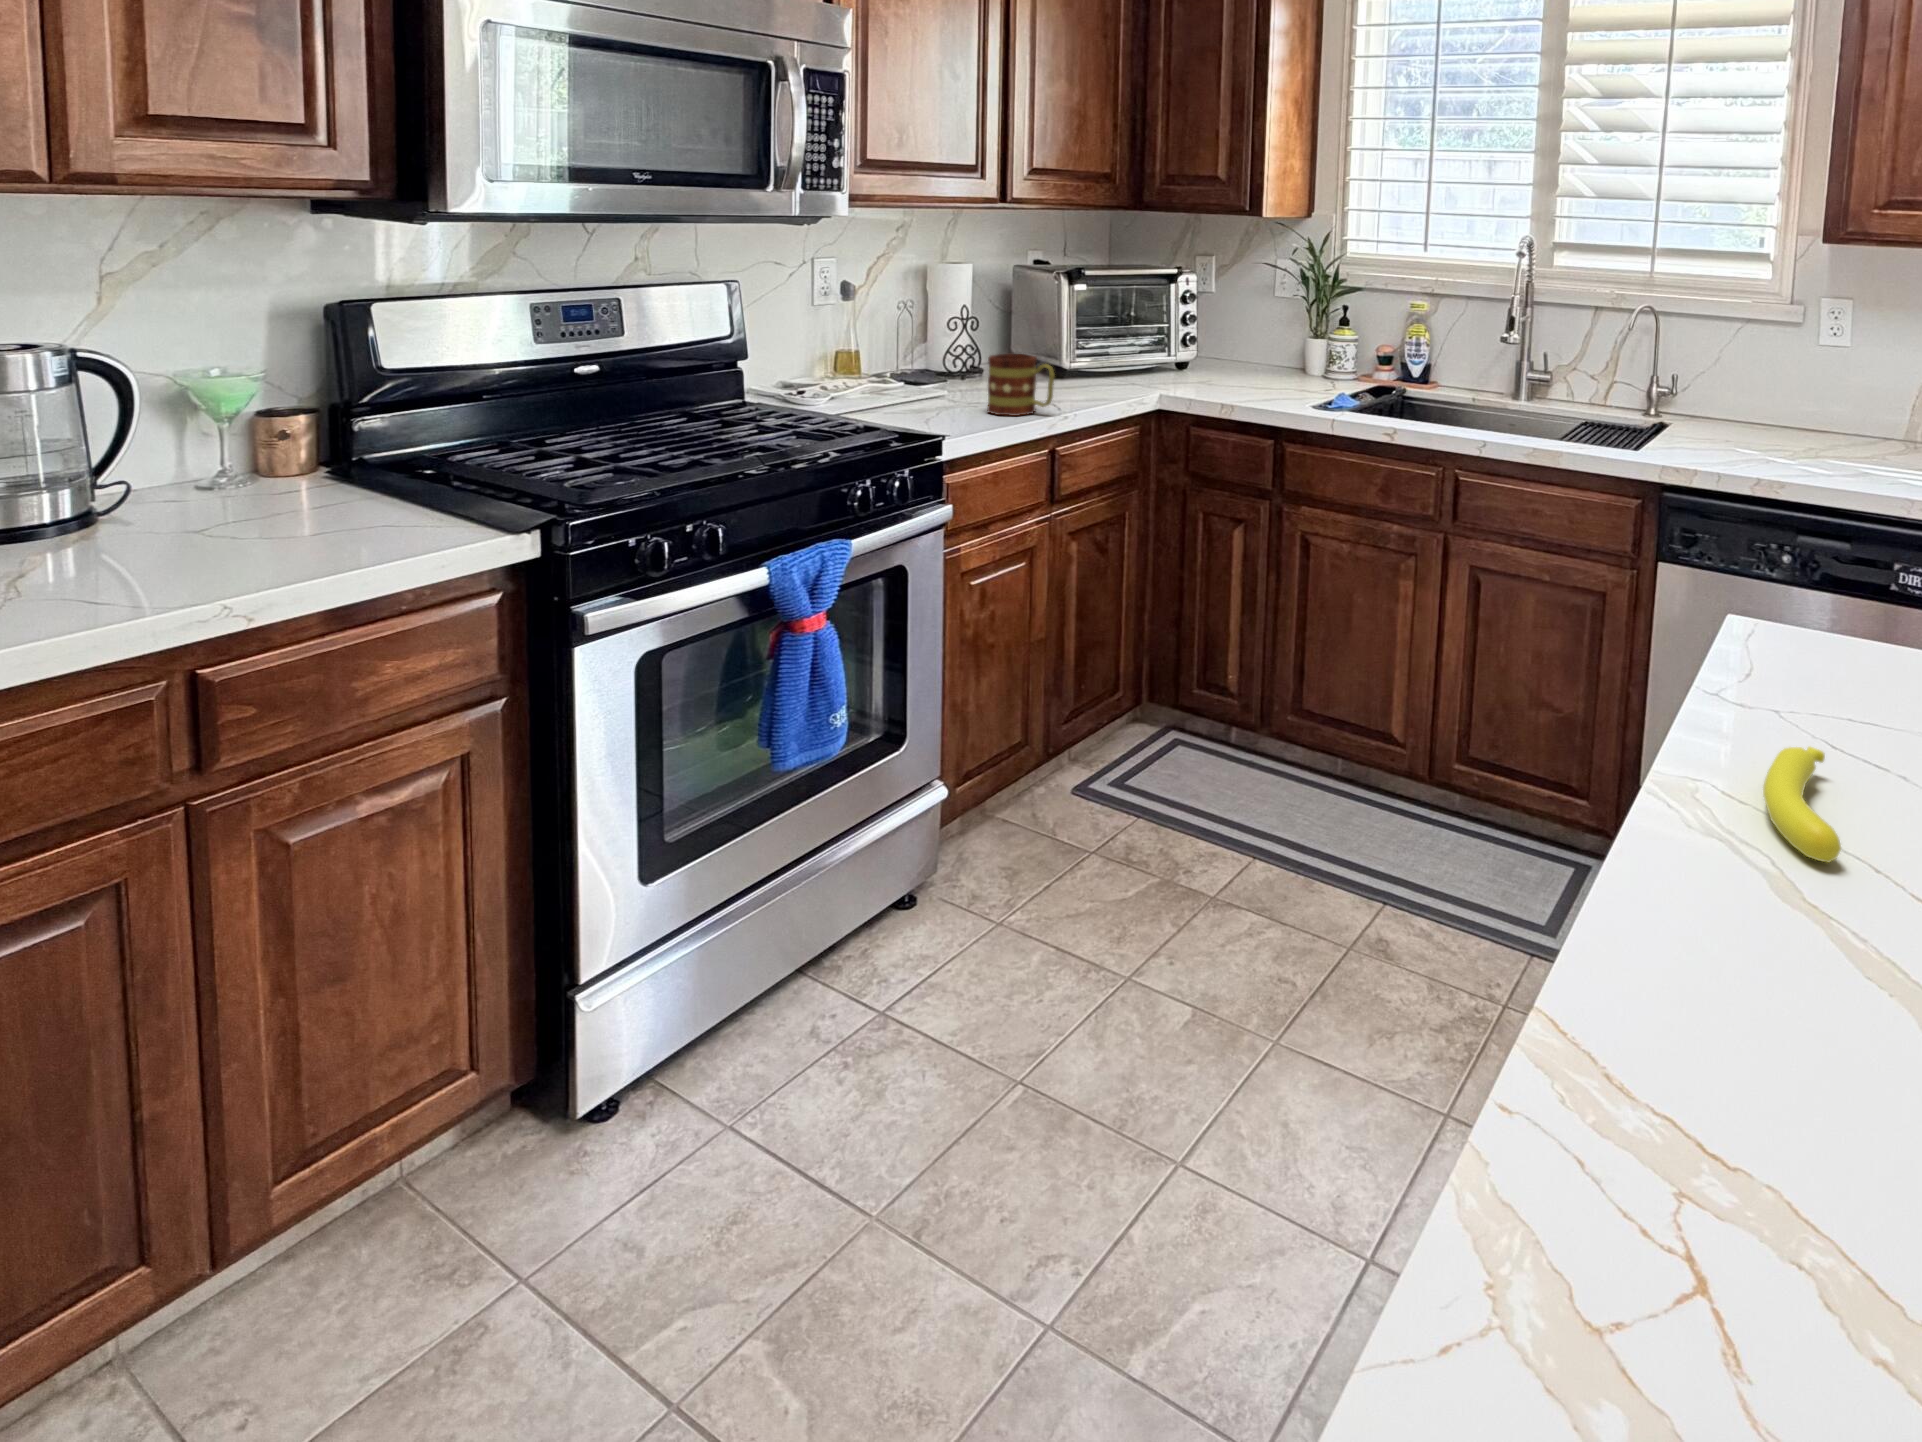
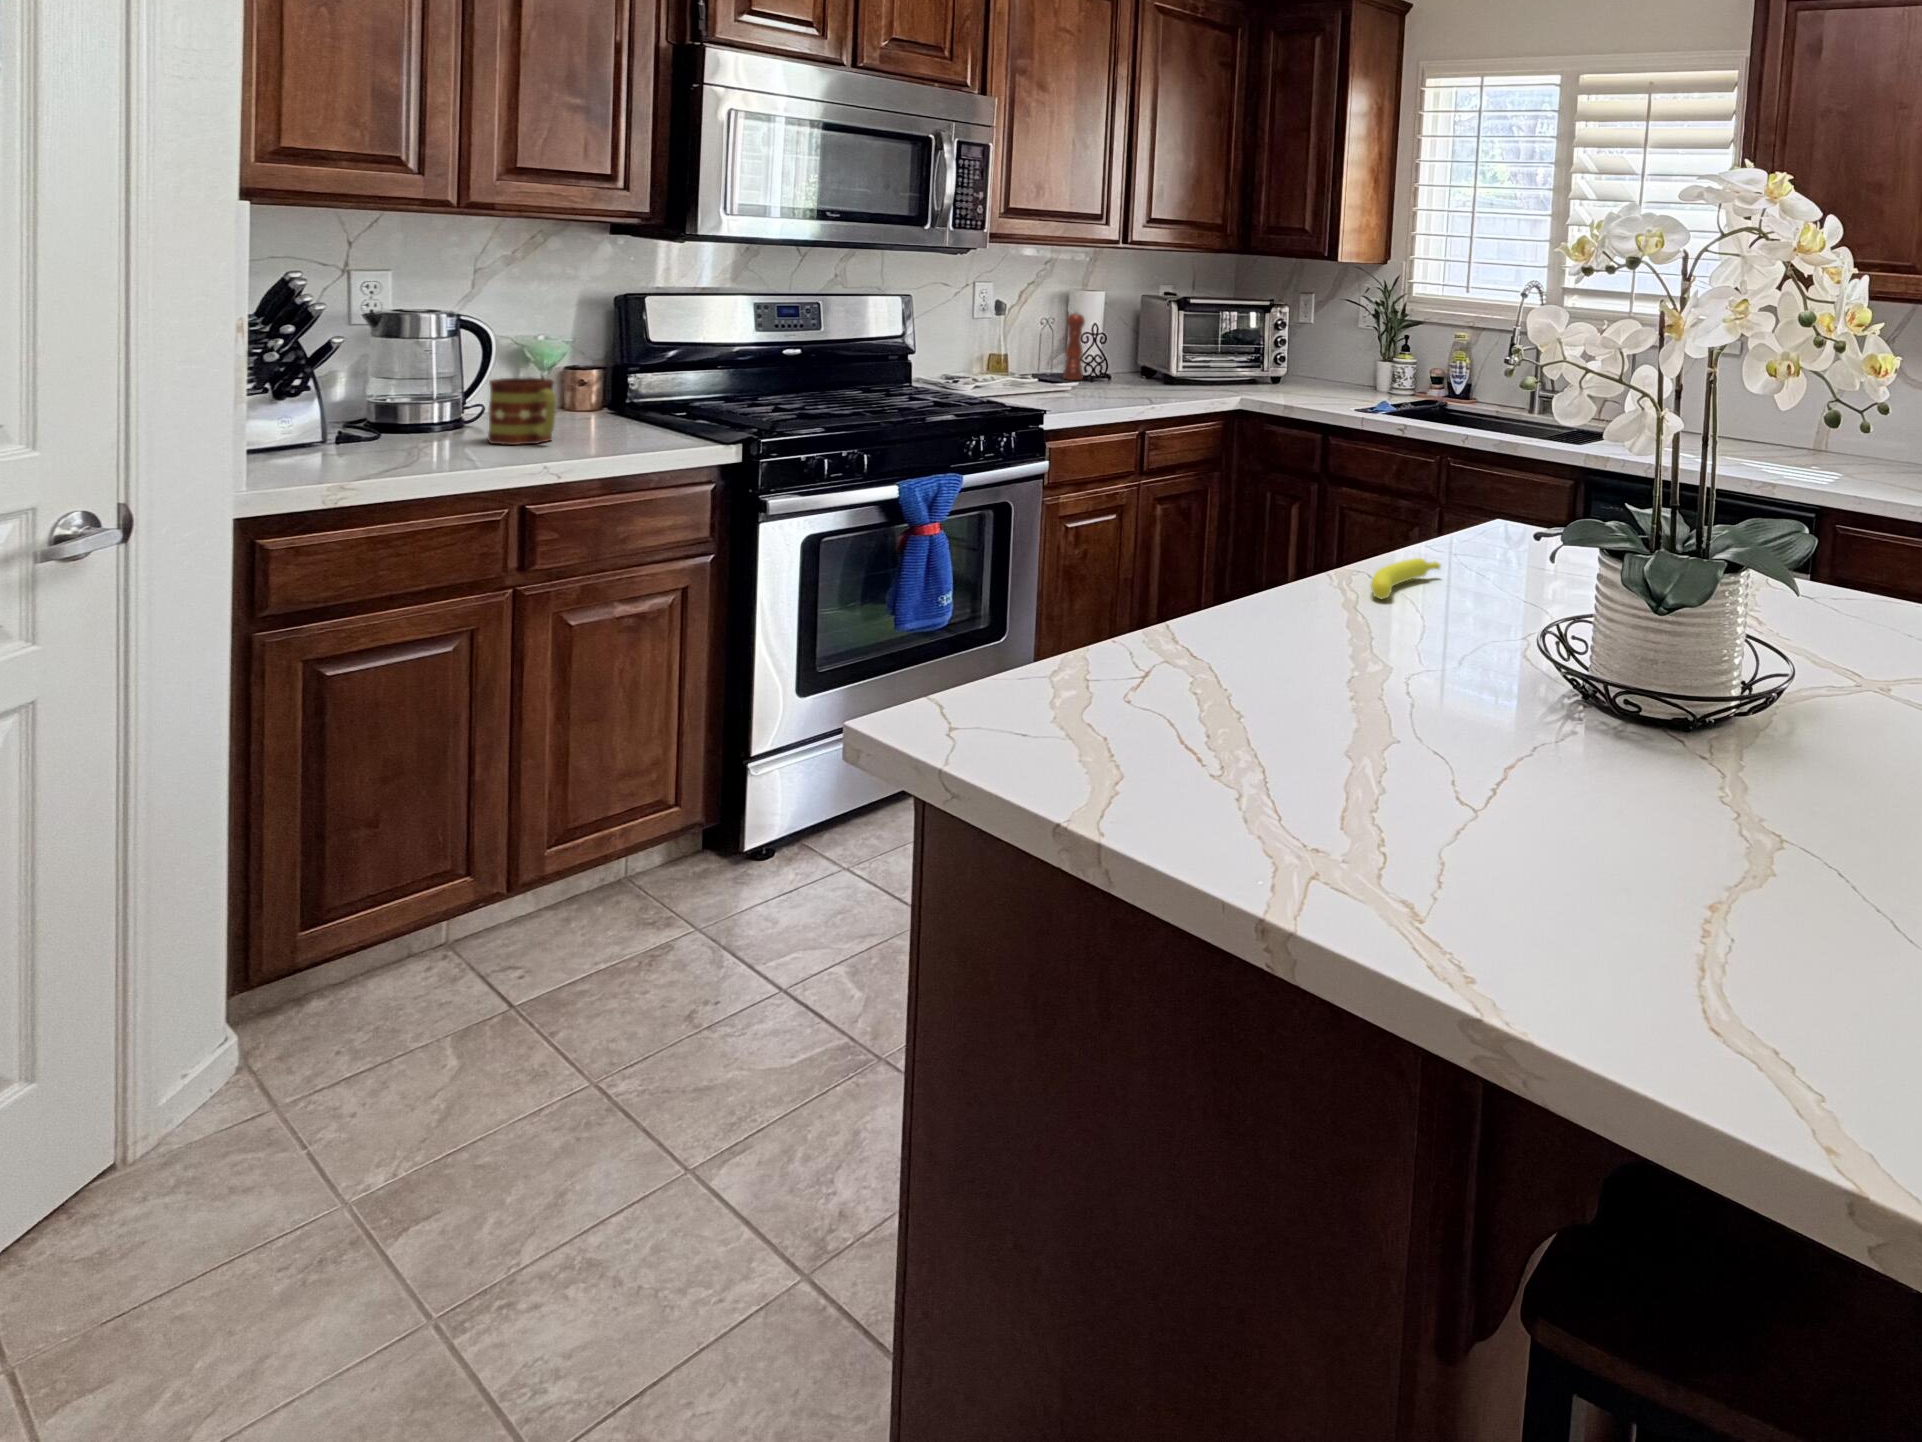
pepper mill: none [927,288,953,380] -> present [1063,309,1085,380]
mug: present [987,354,1054,416] -> present [488,377,556,445]

